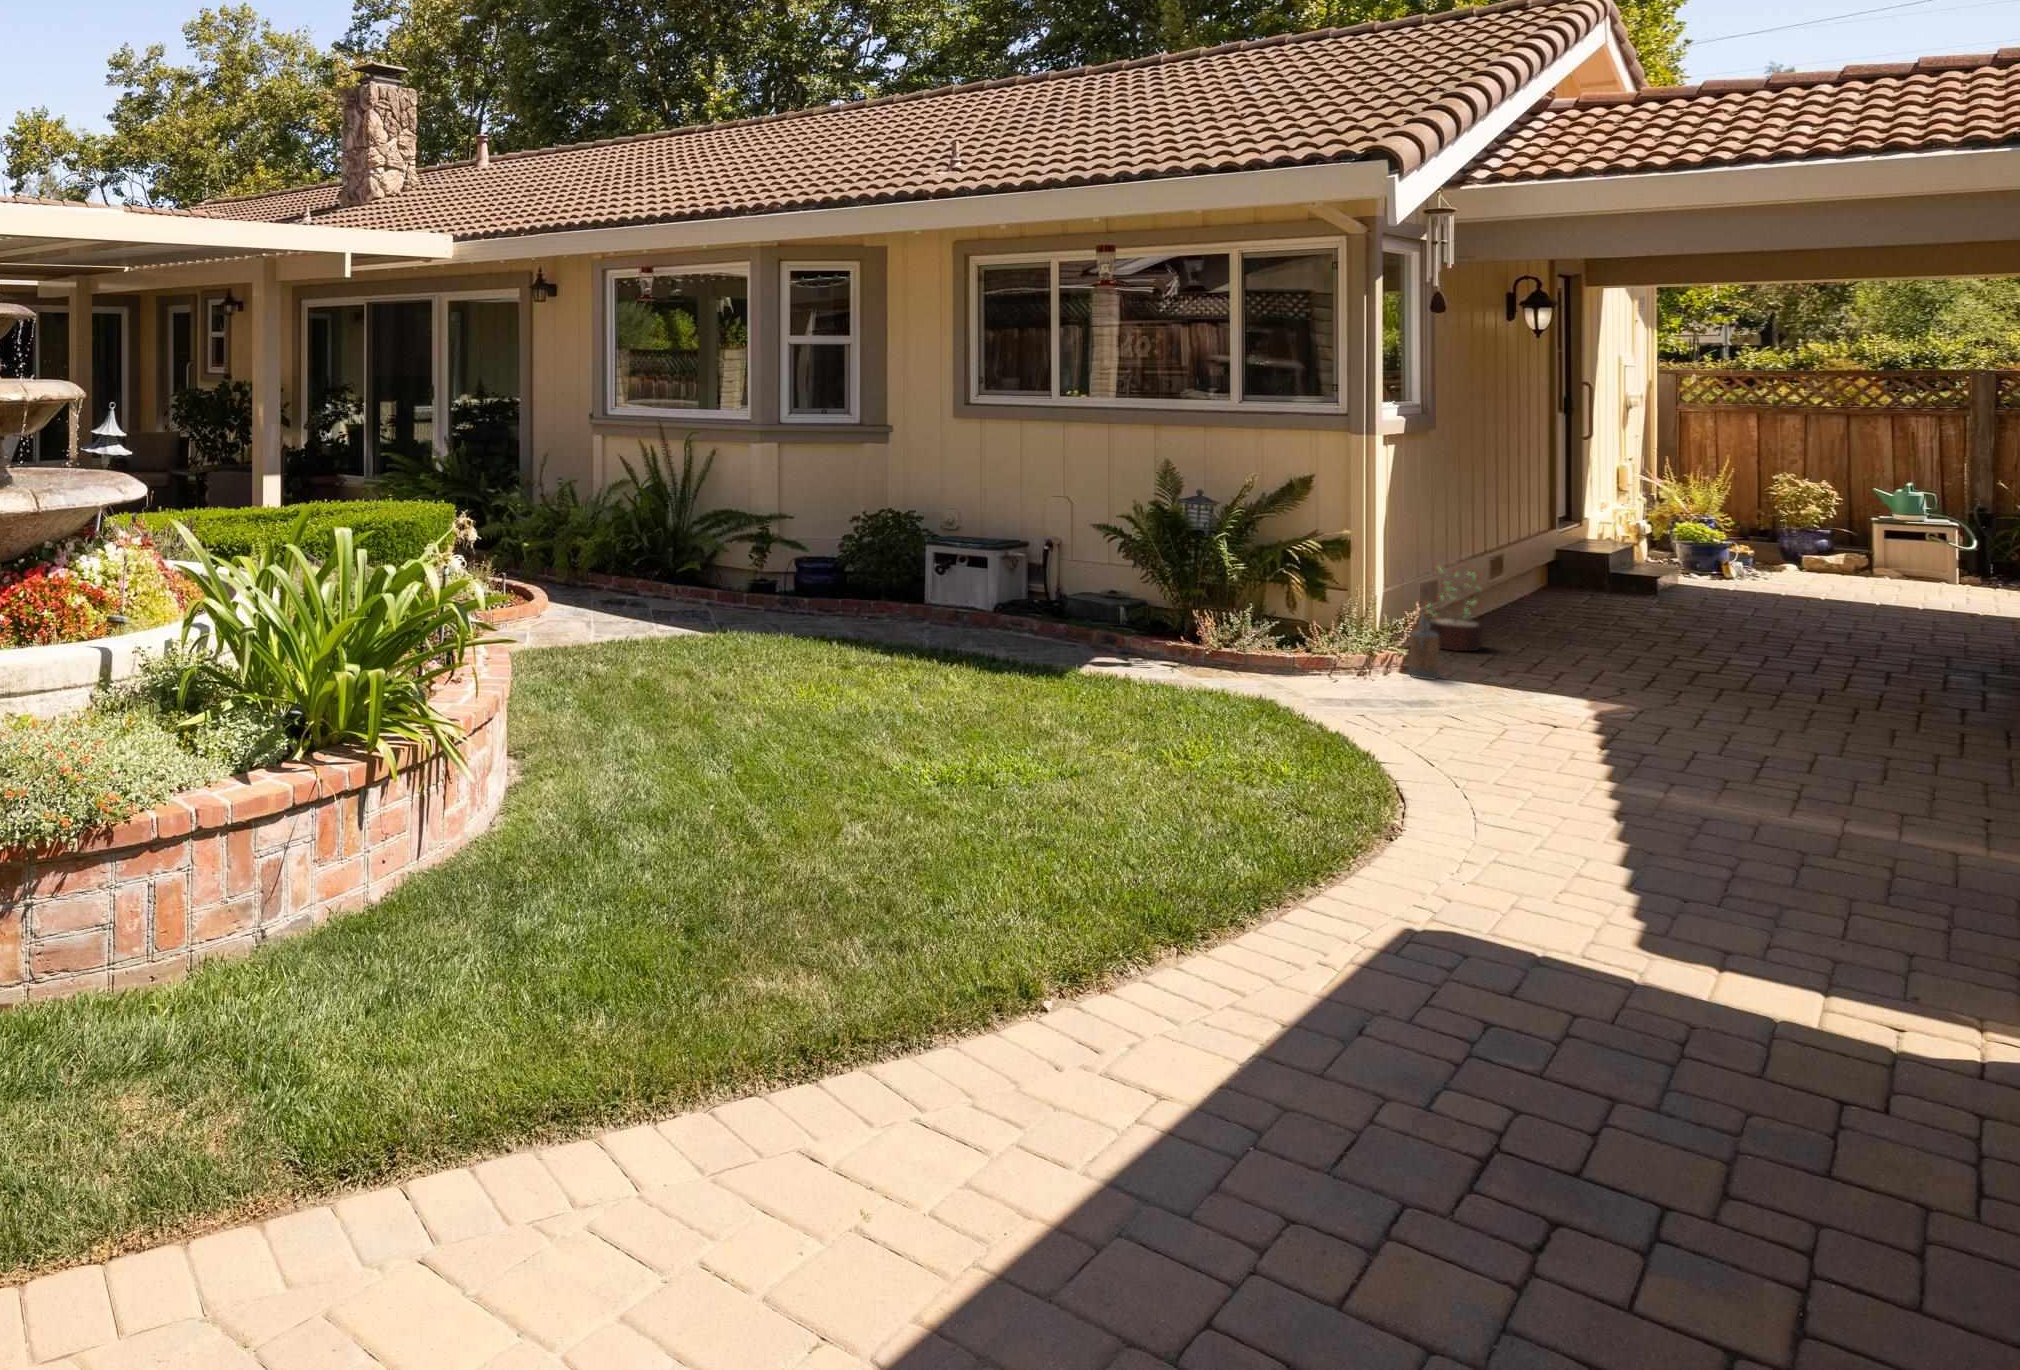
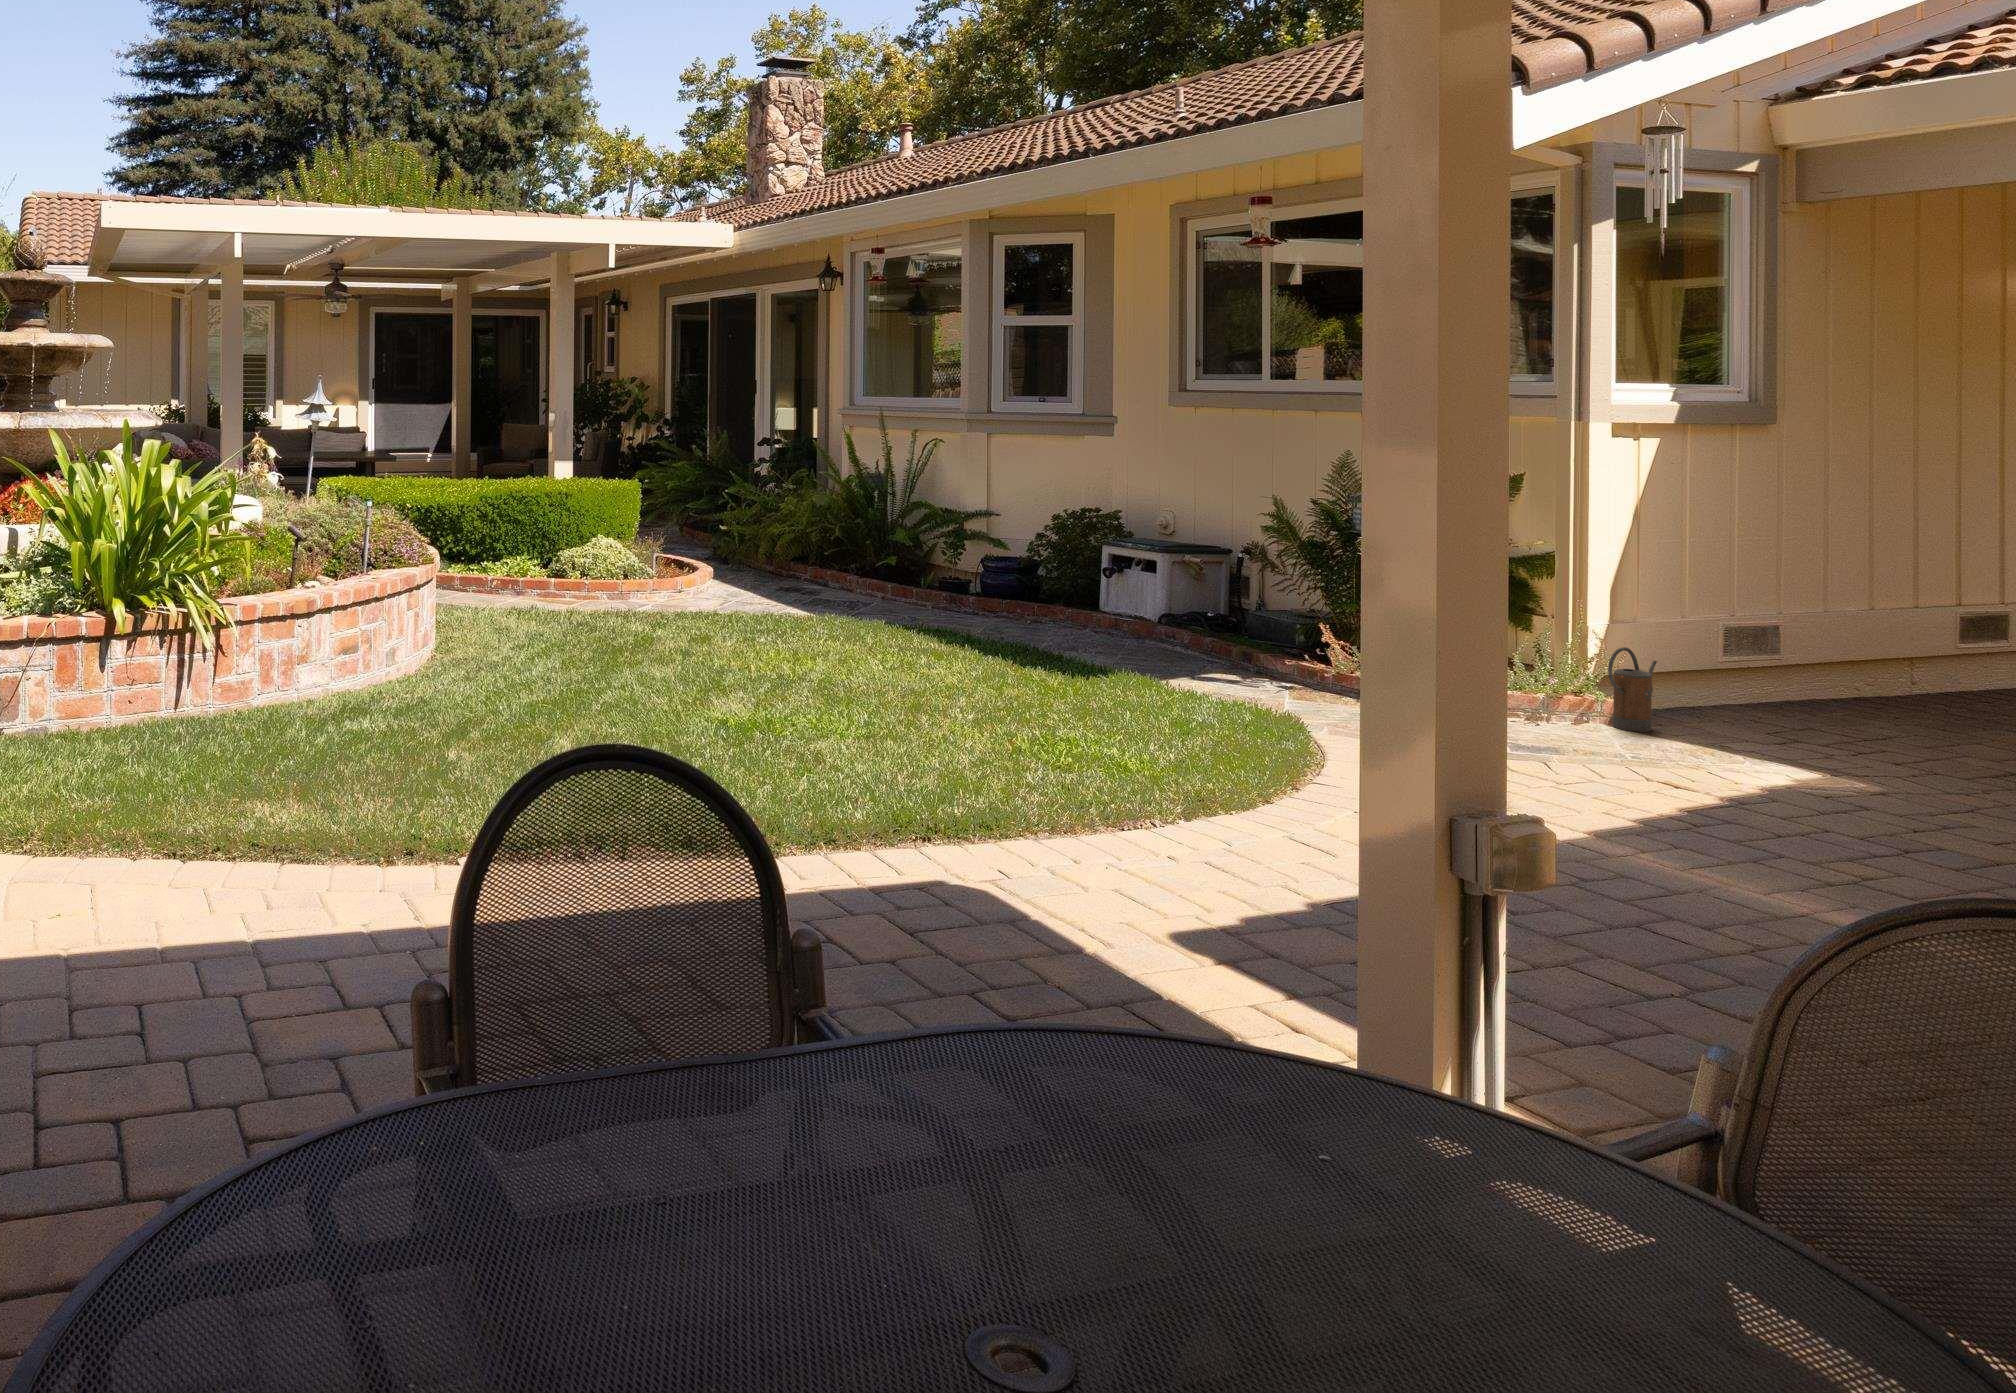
decorative plant: present [1427,566,1483,651] -> none [1732,597,1831,716]

